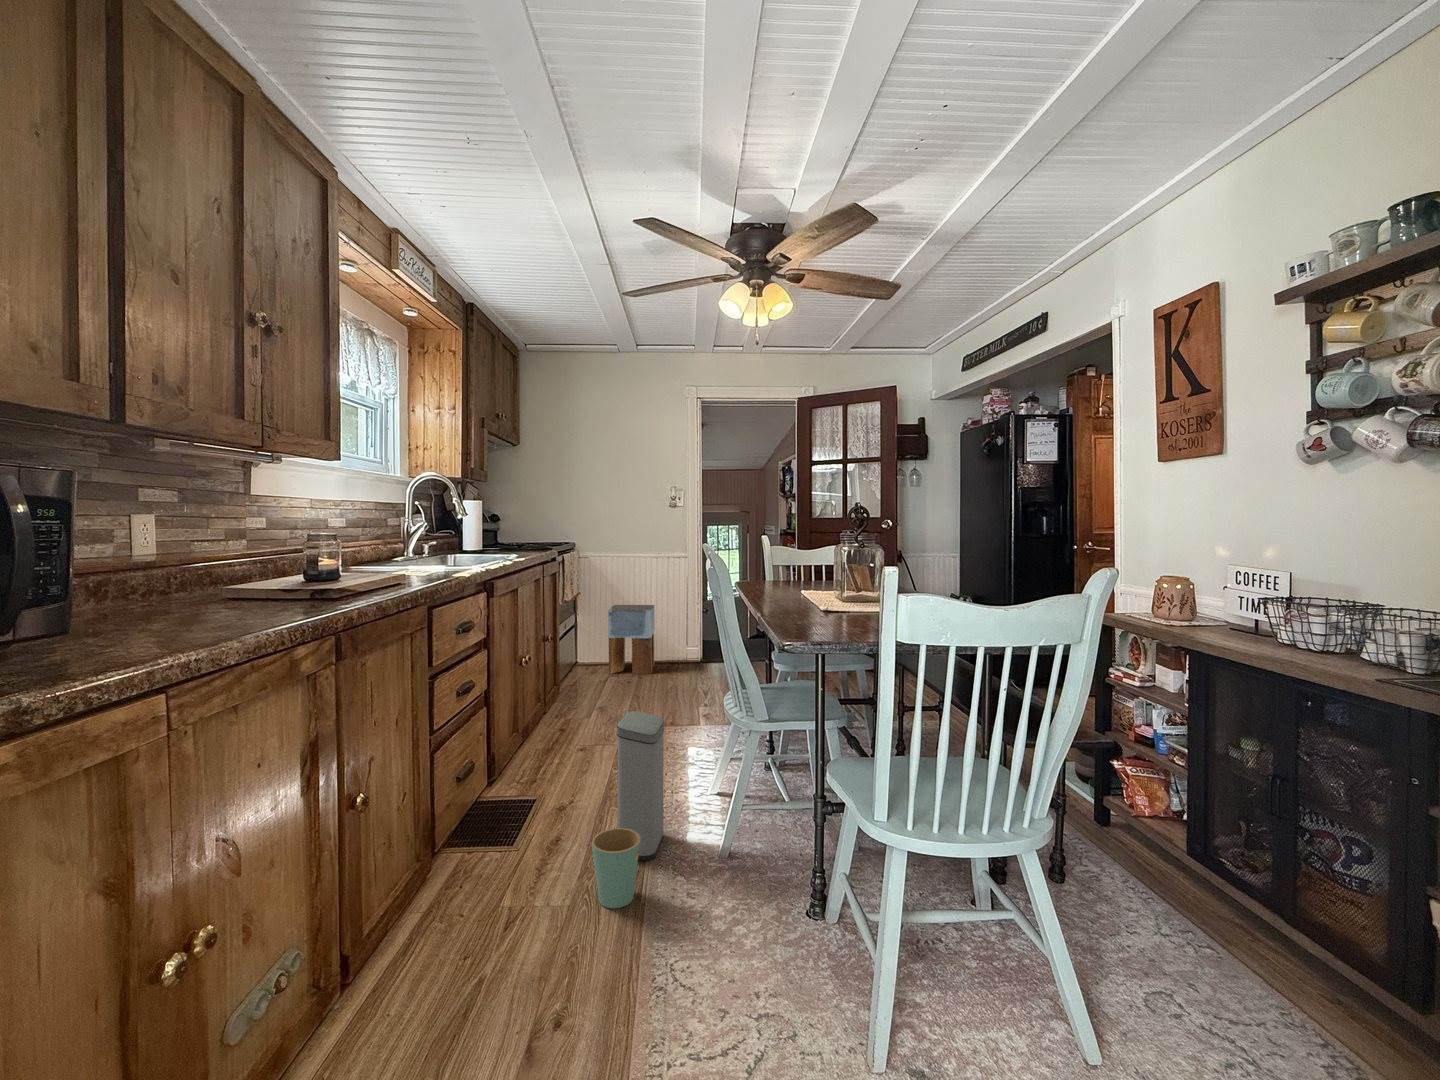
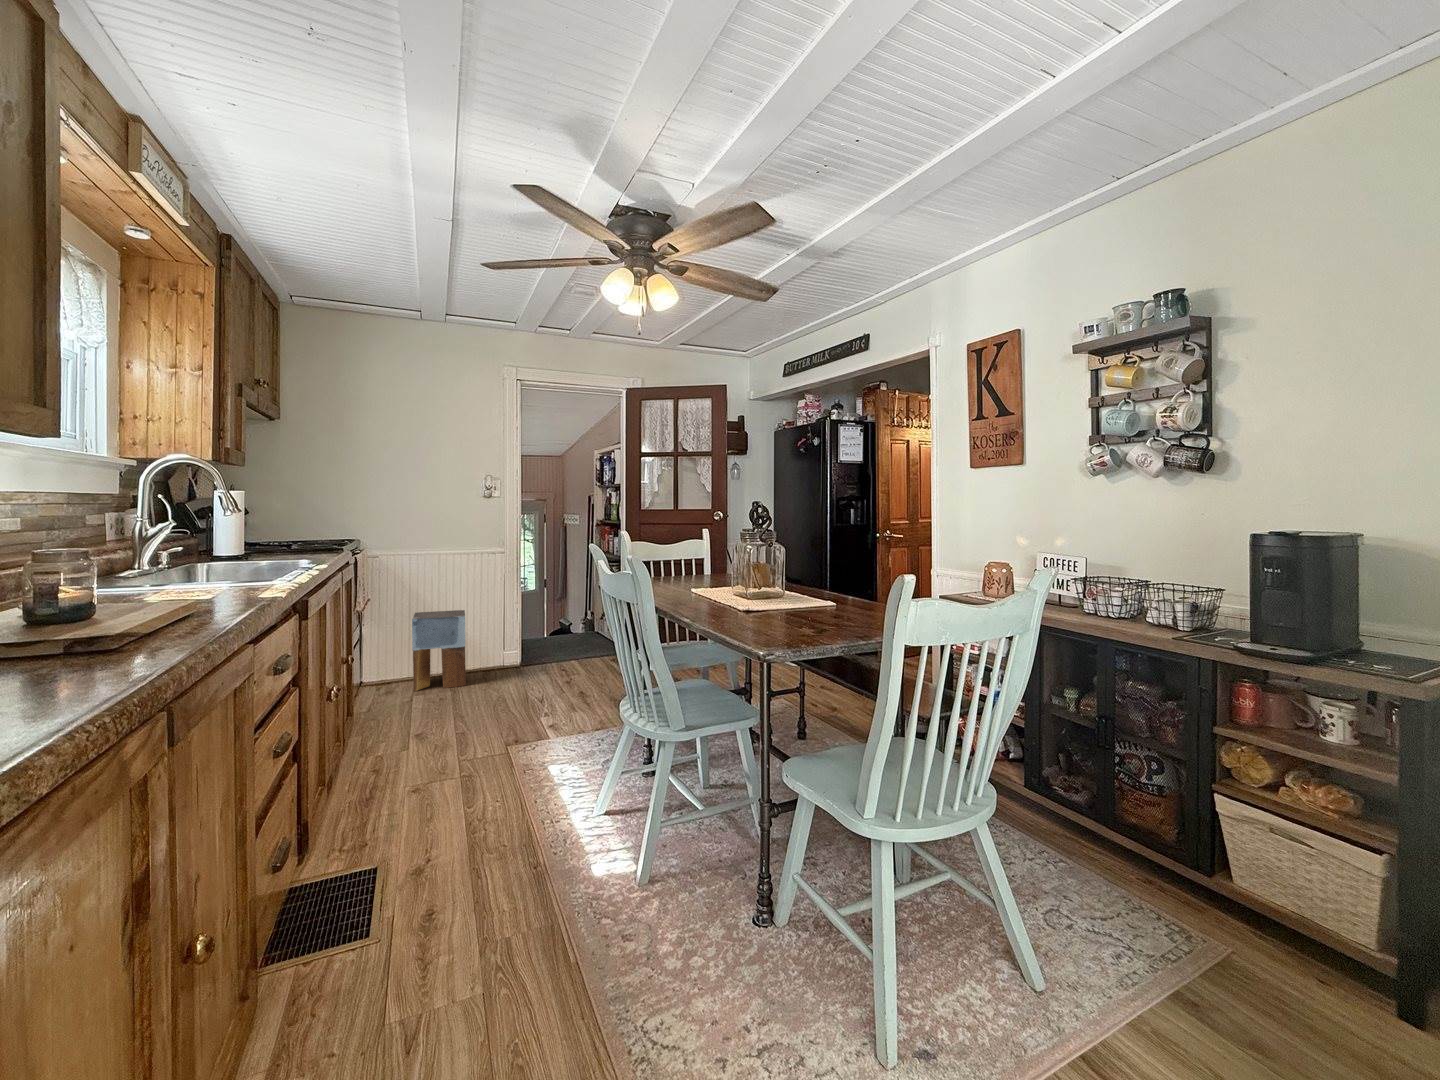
trash can: present [592,711,664,909] -> none [510,736,570,978]

